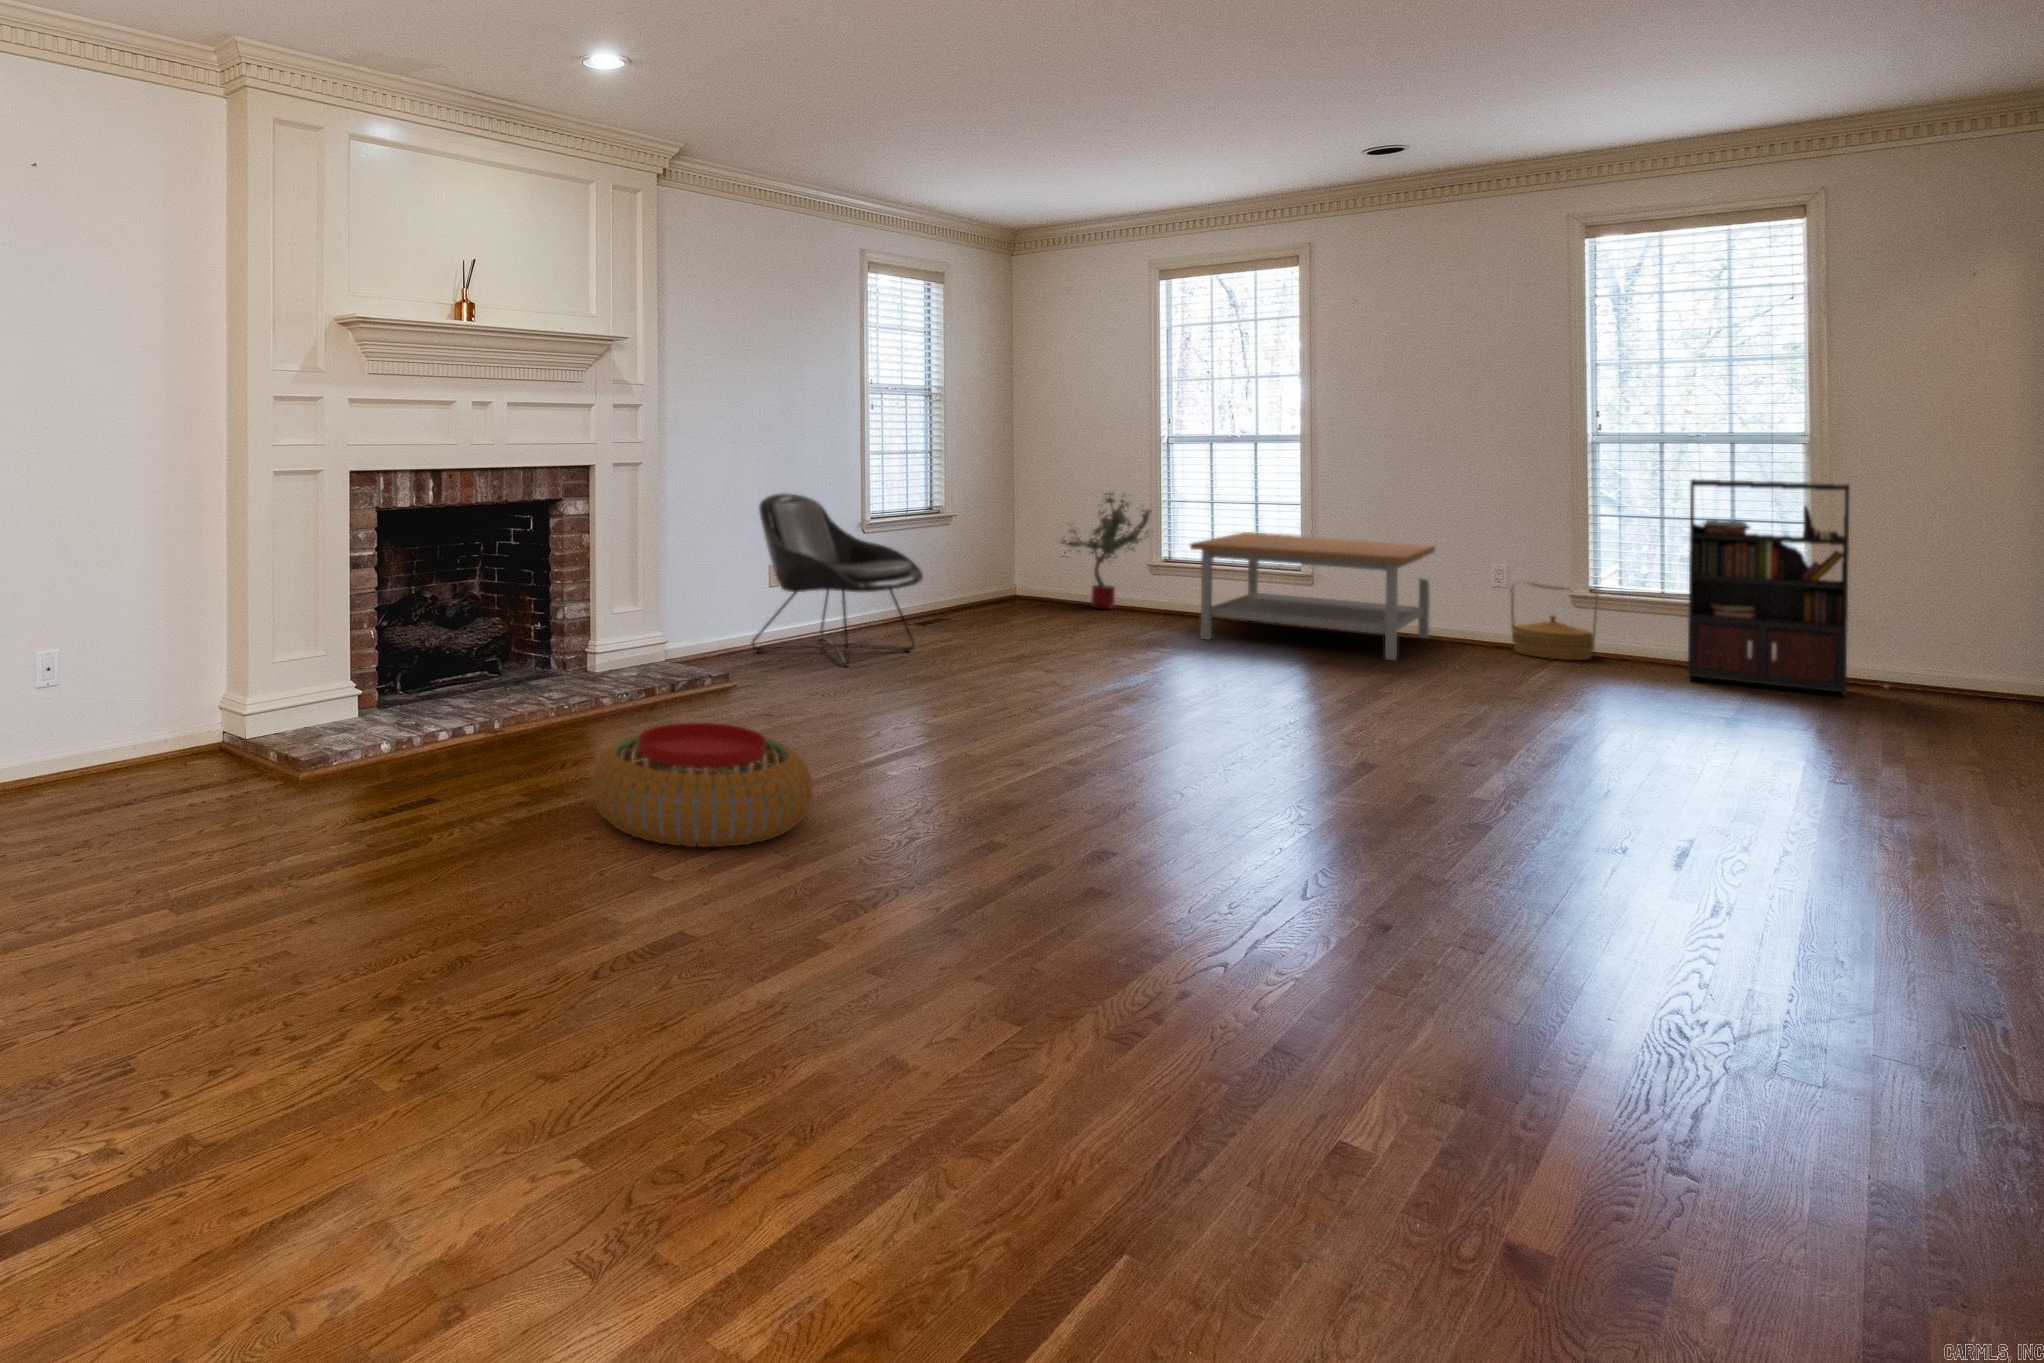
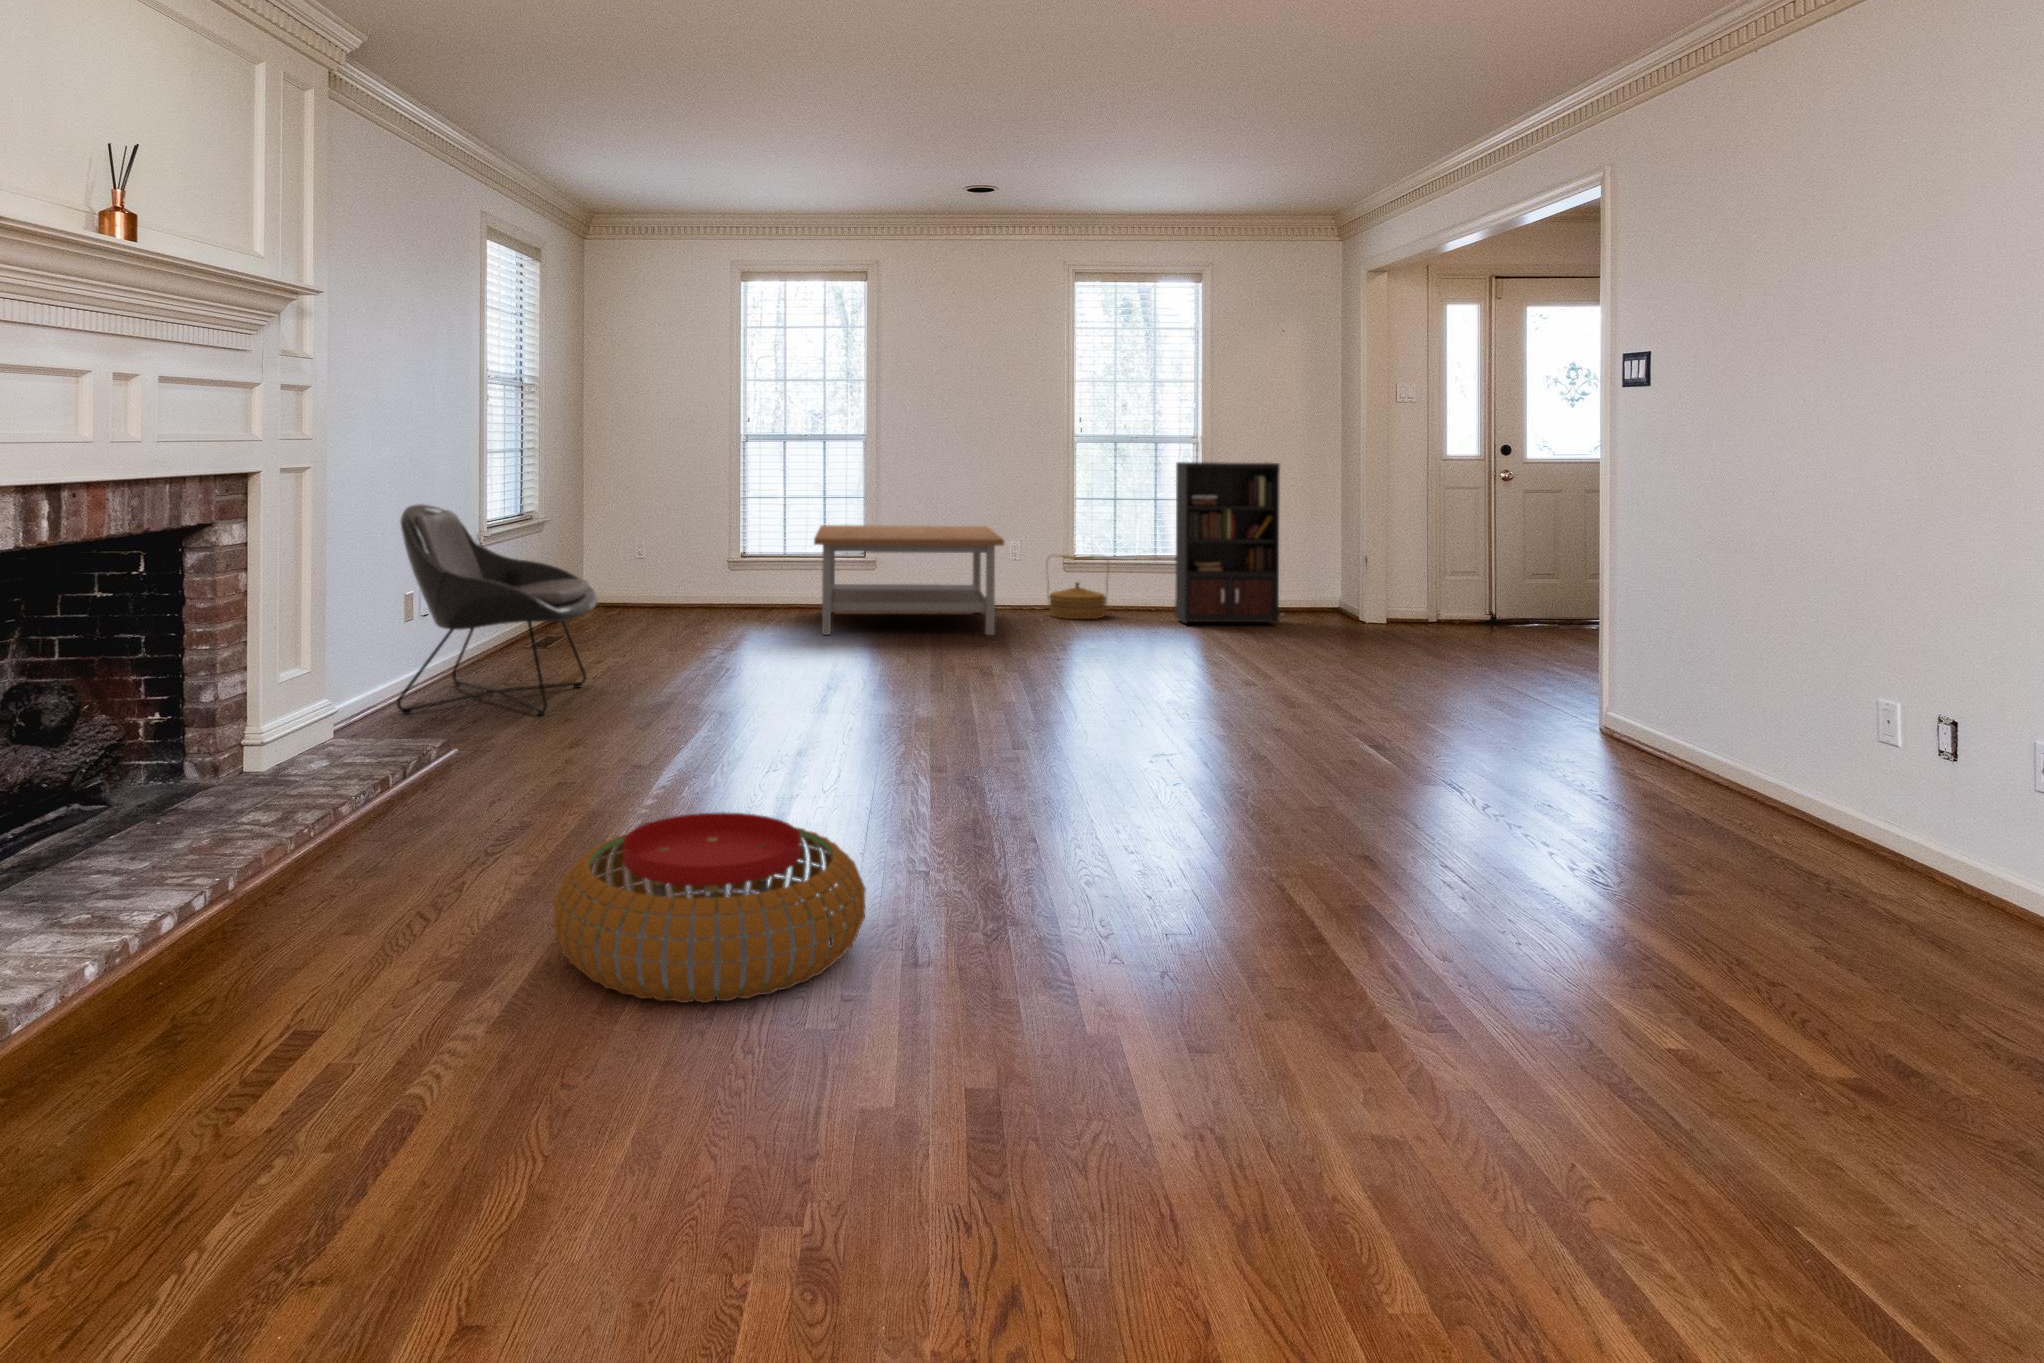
potted tree: present [1061,493,1151,609] -> none [636,490,738,615]

